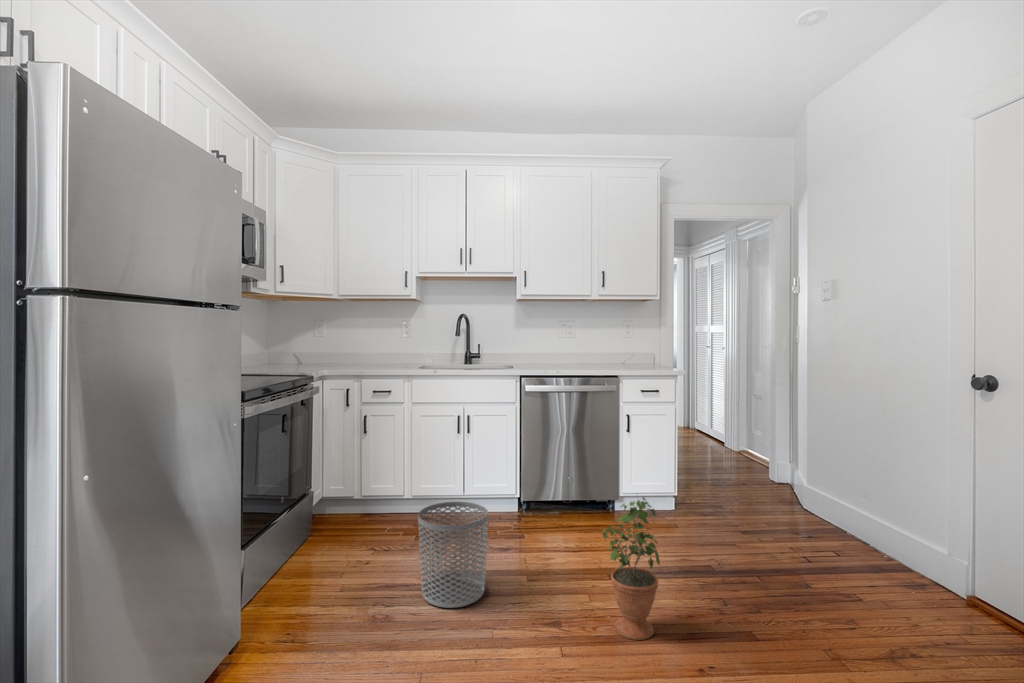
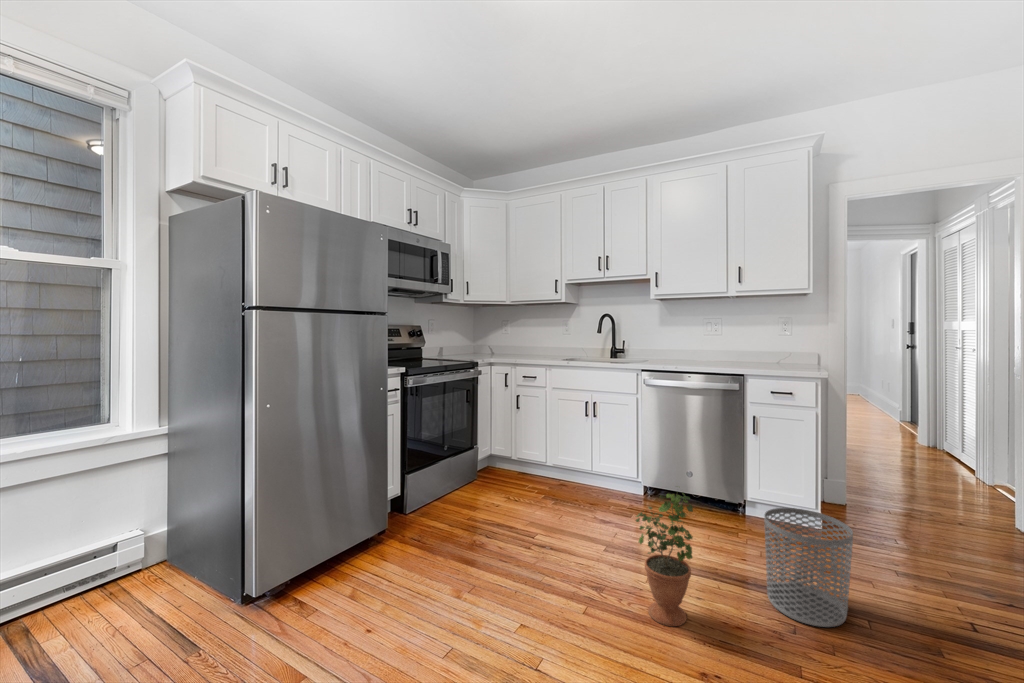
waste bin: present [418,502,488,608] -> present [764,508,853,627]

